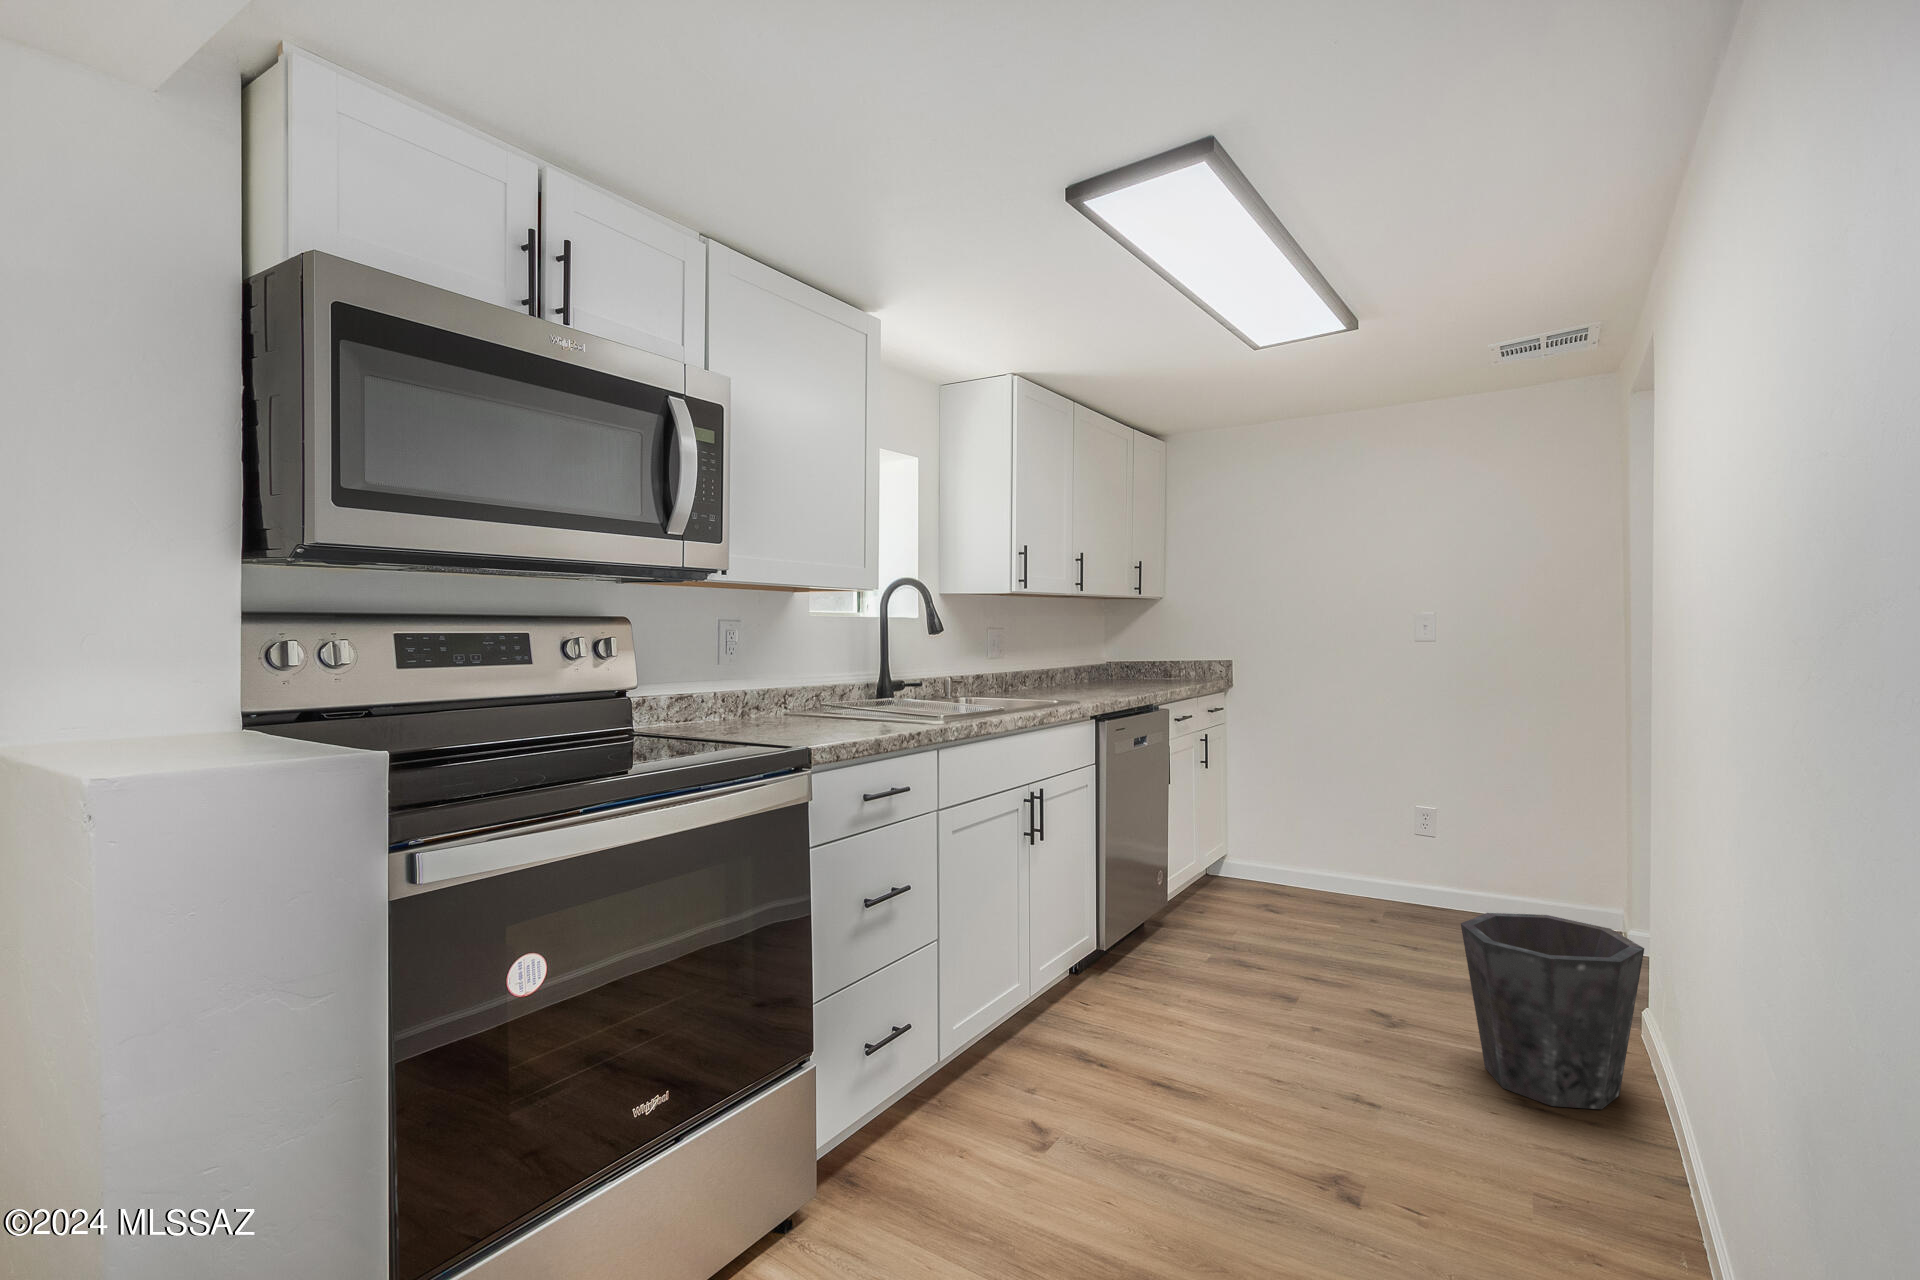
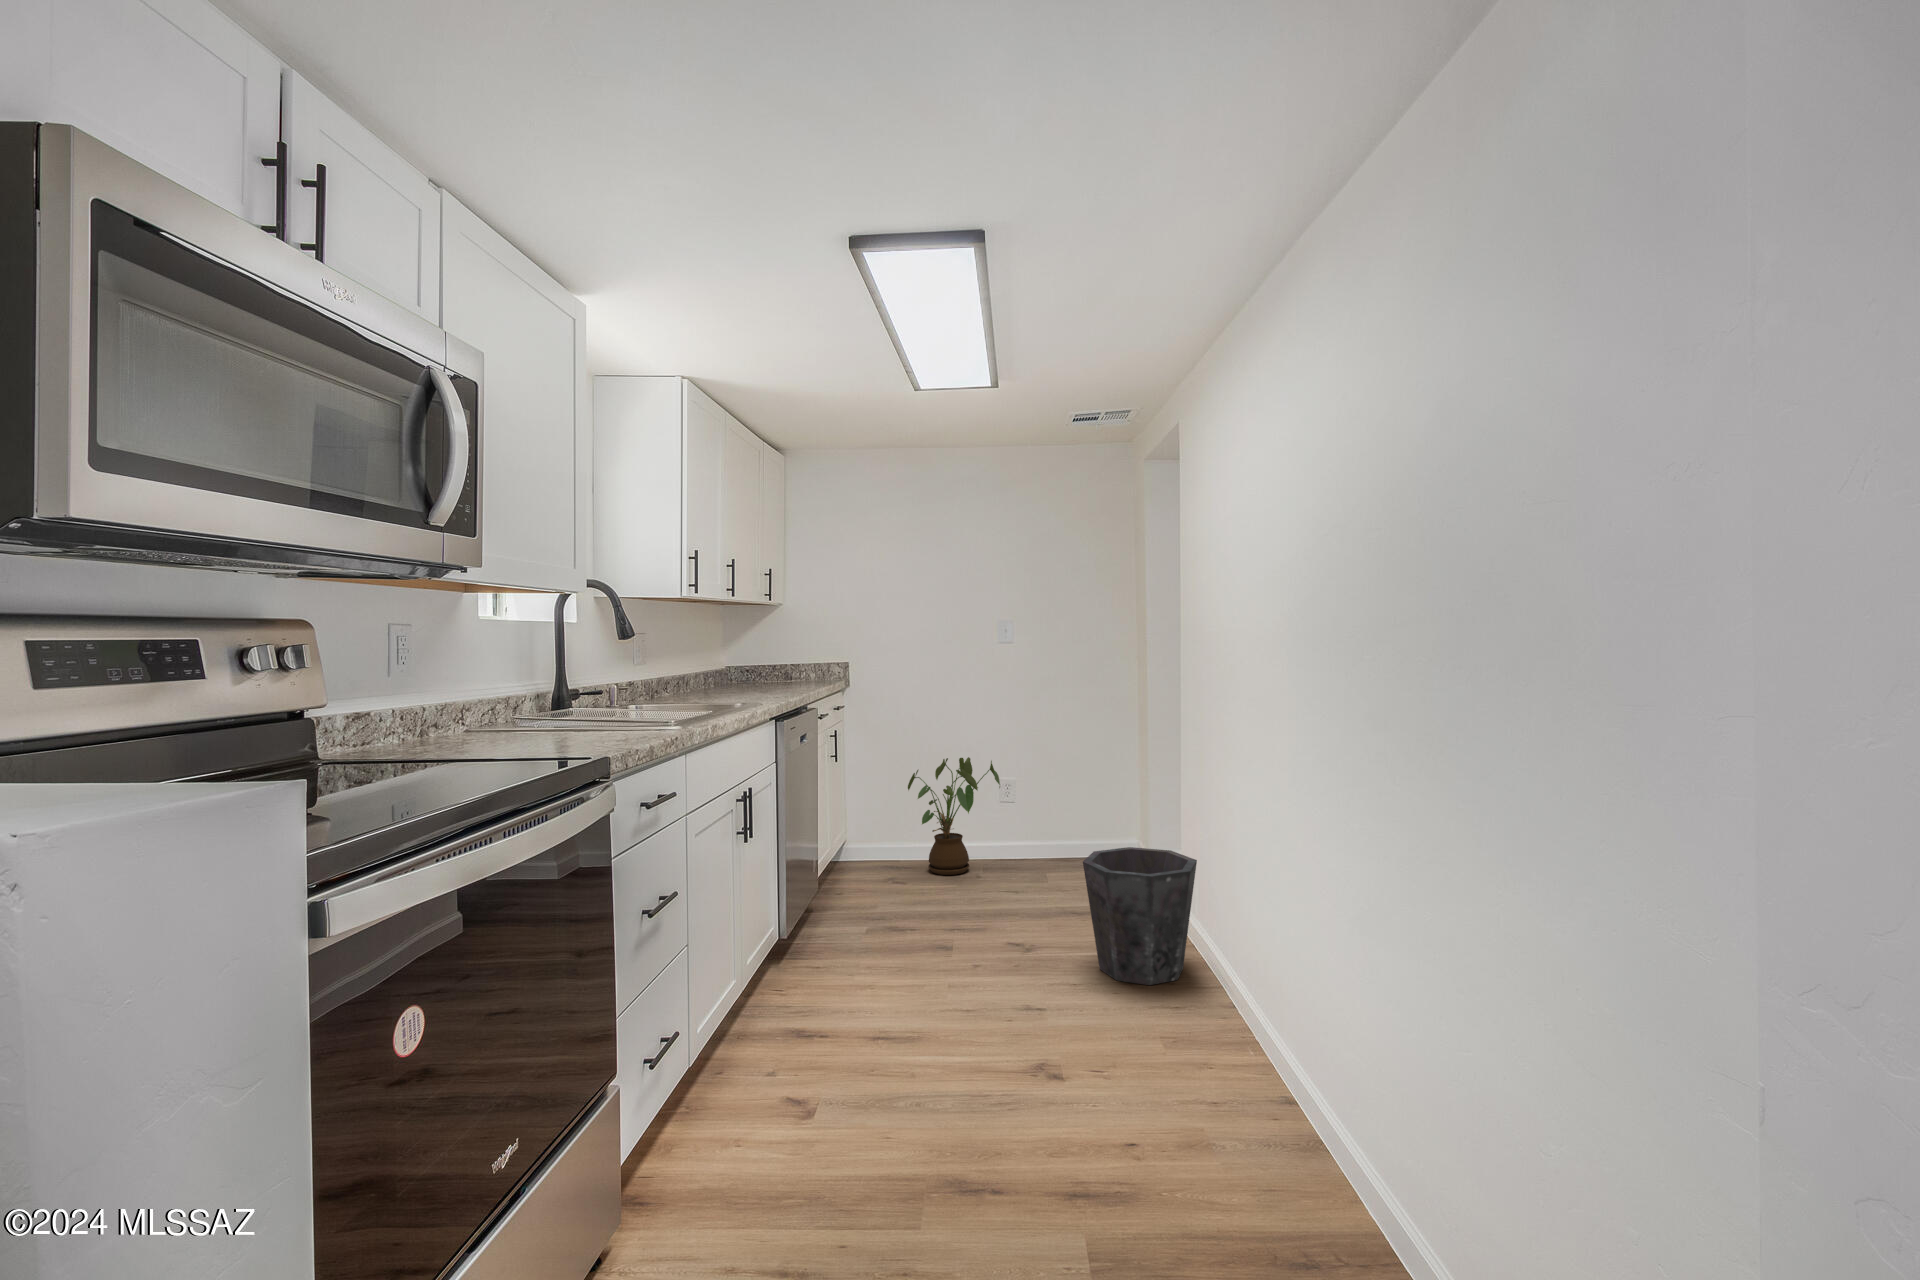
house plant: none [1290,776,1410,915] -> present [908,757,1000,875]

